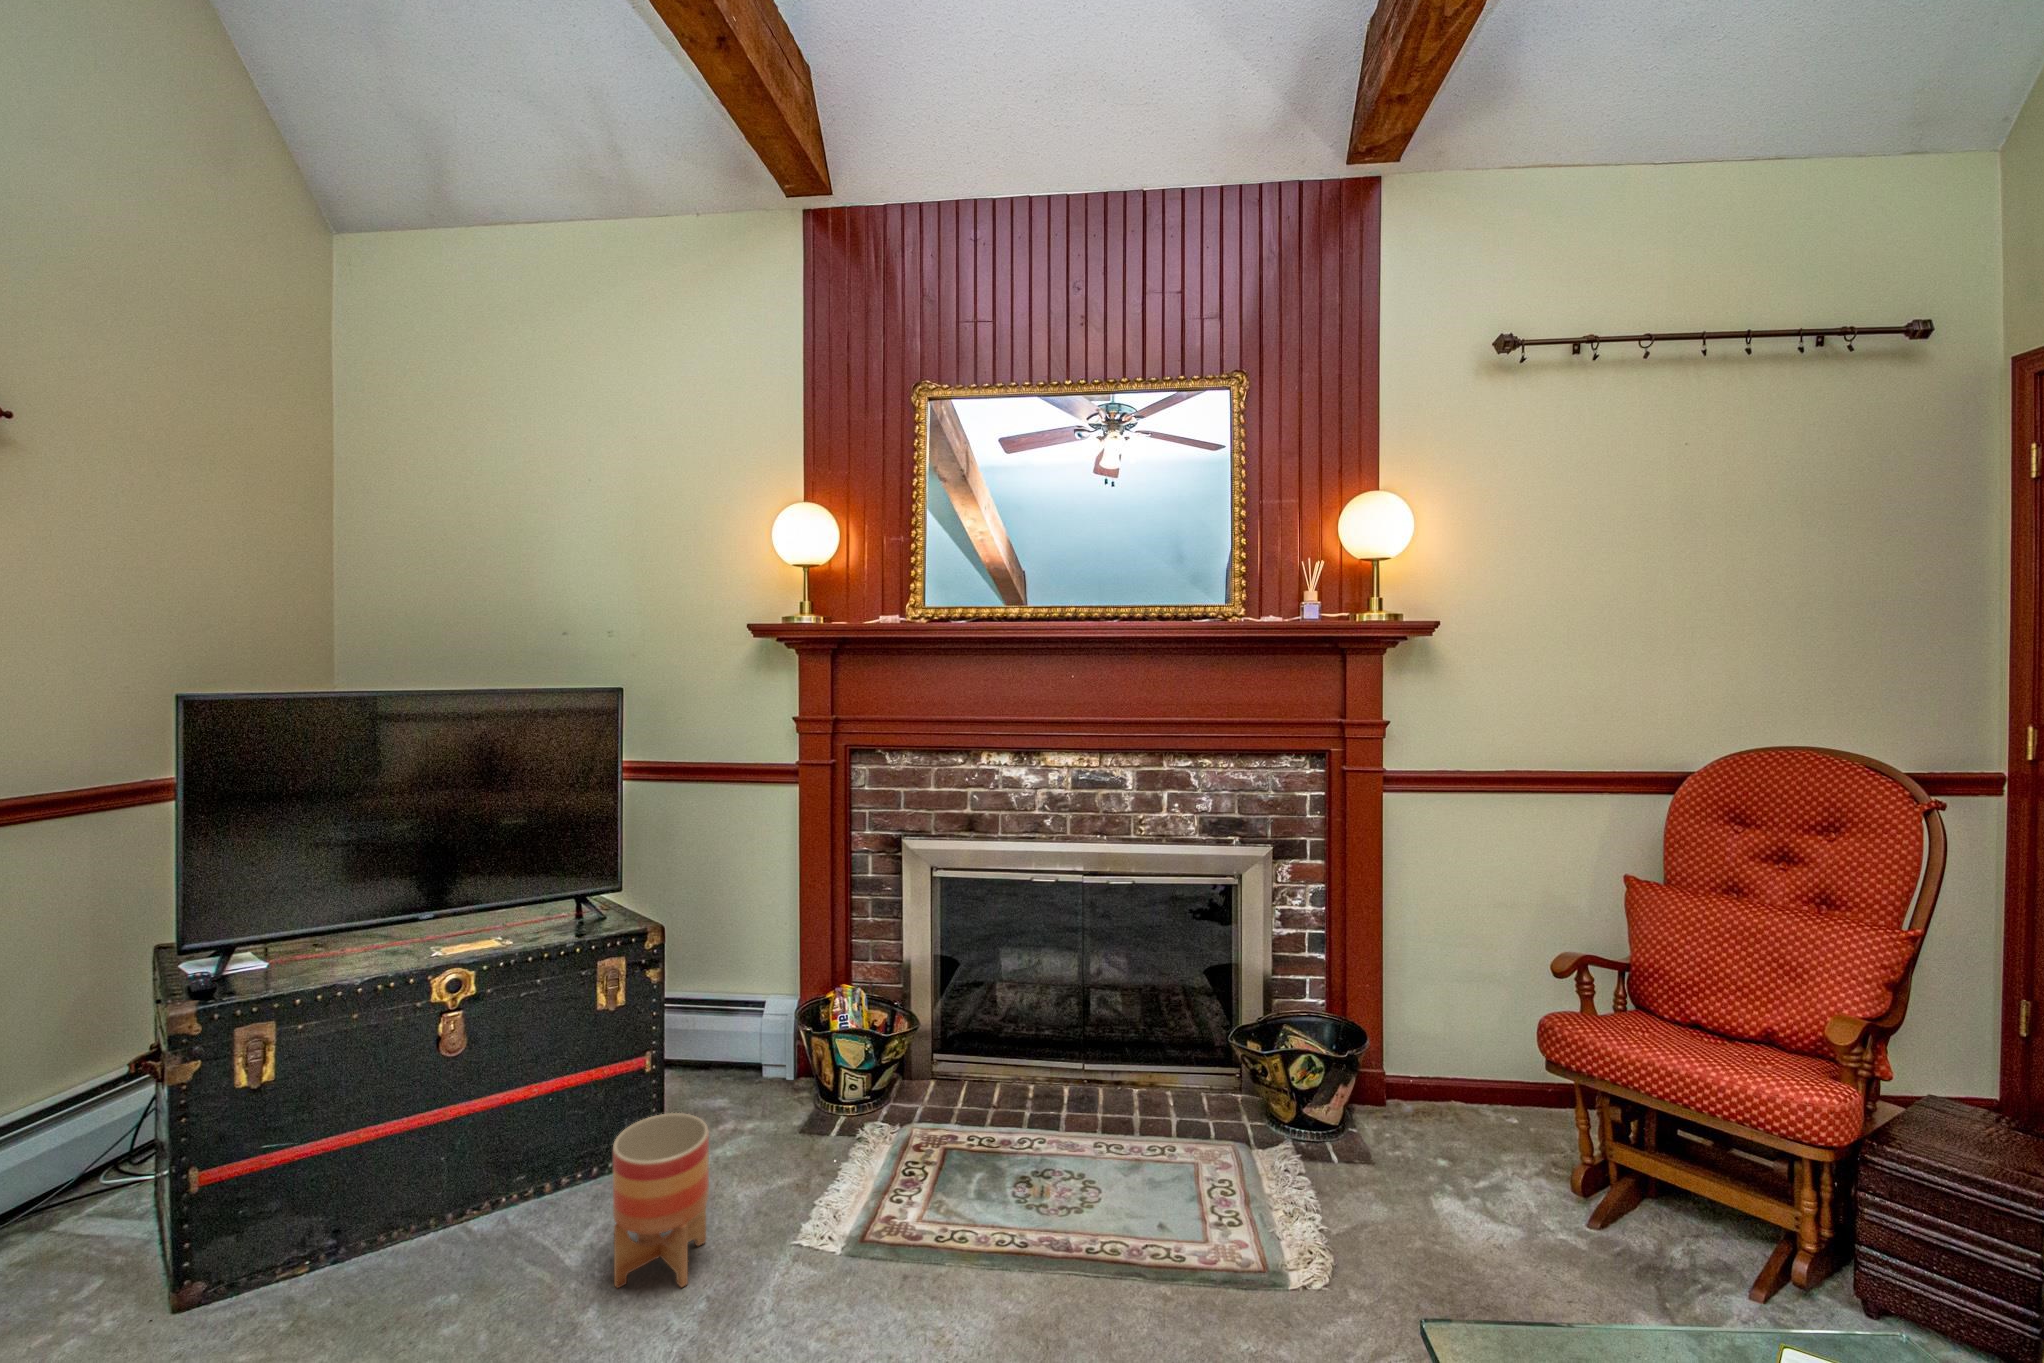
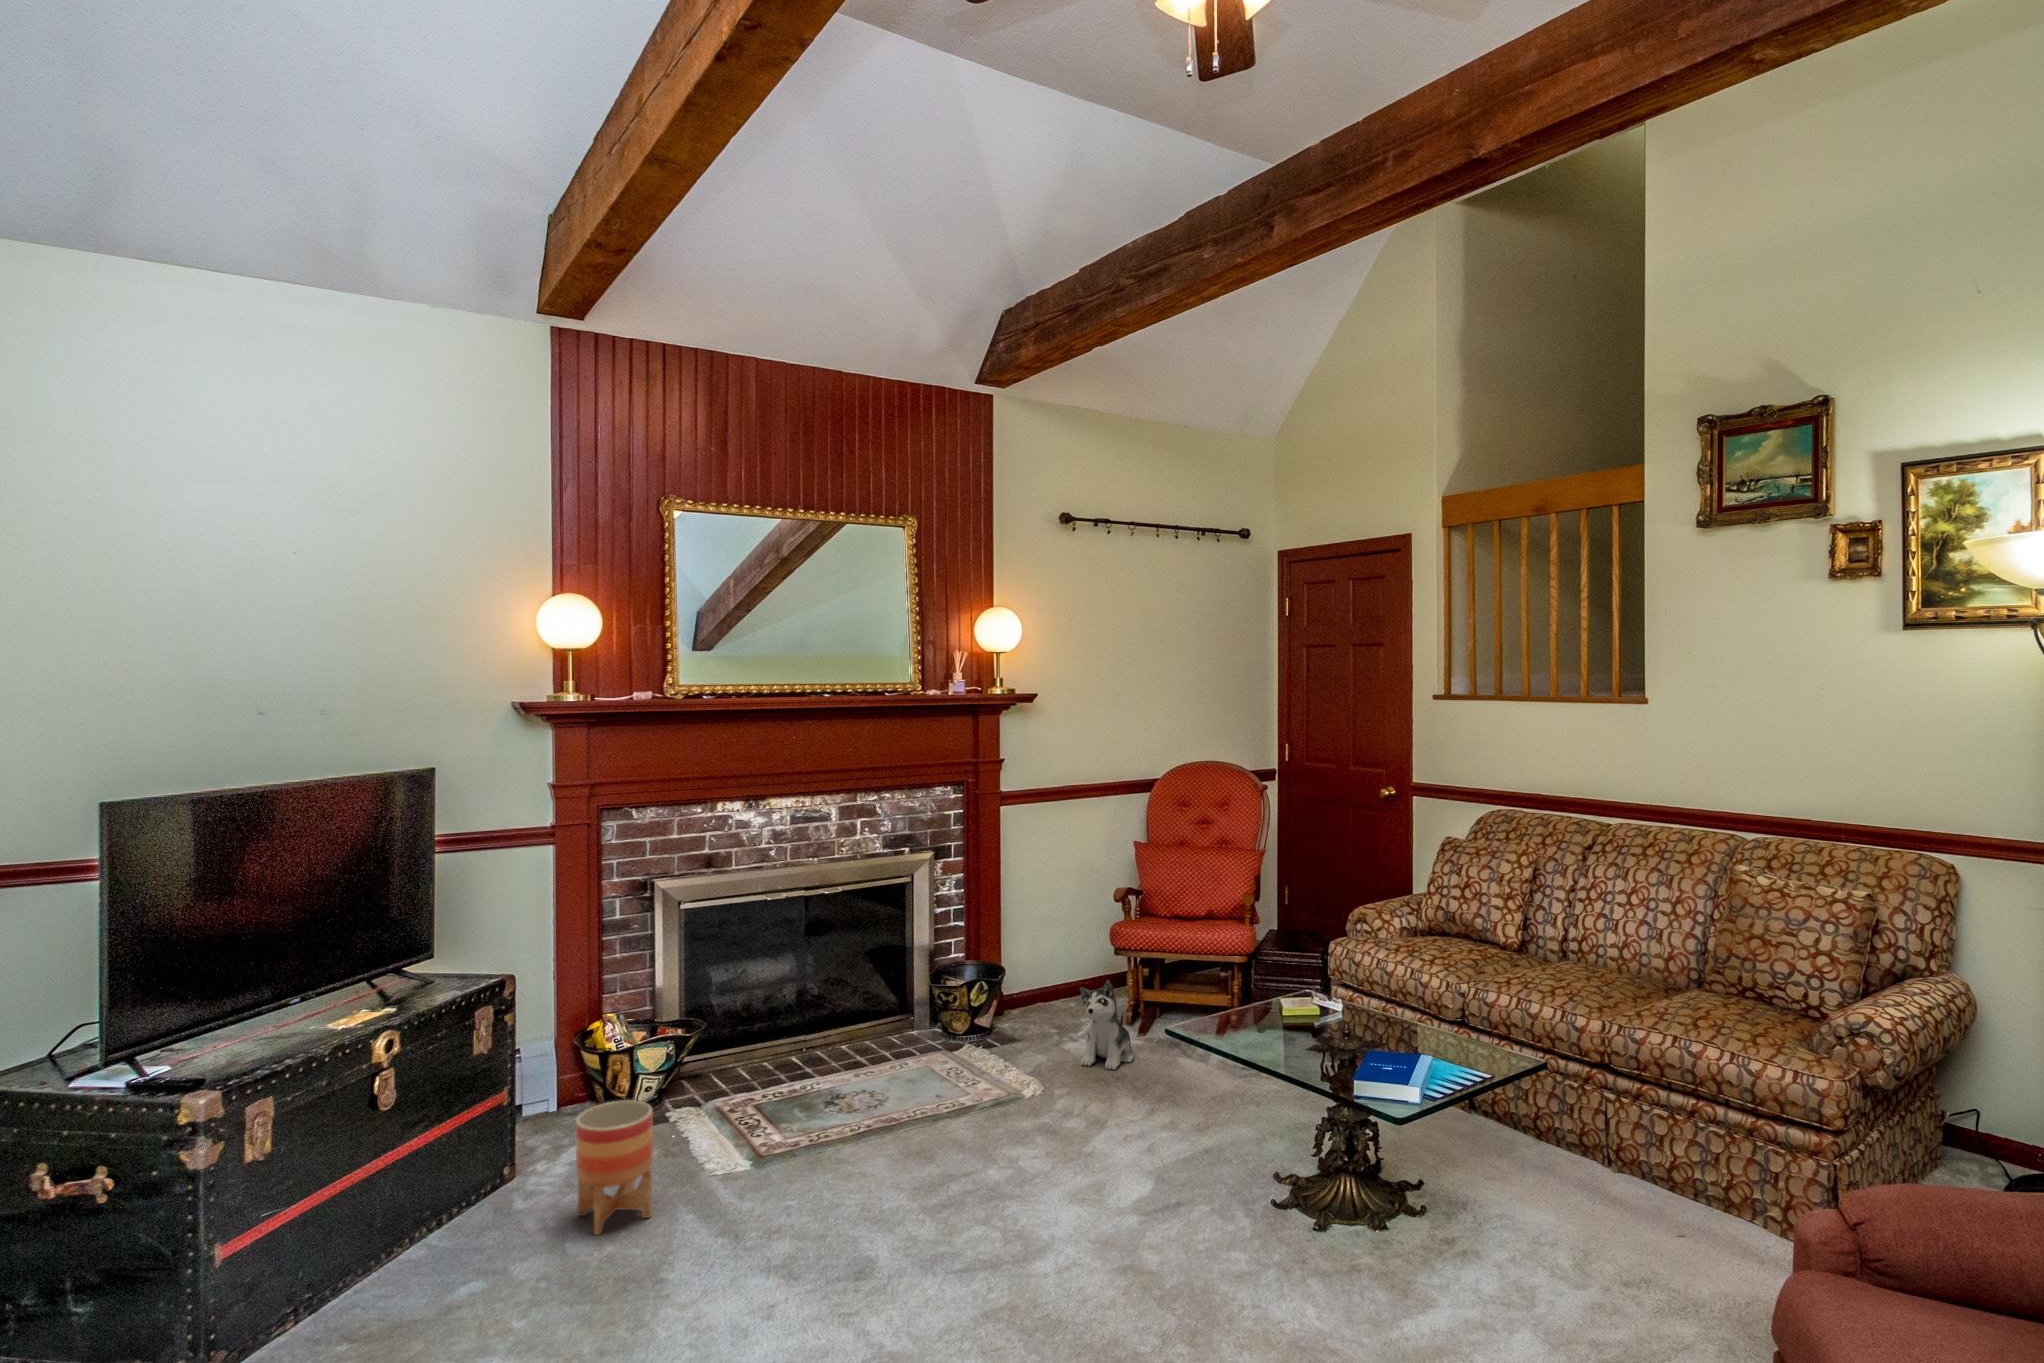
plush toy: none [1444,1120,1557,1292] -> present [1080,980,1134,1070]

